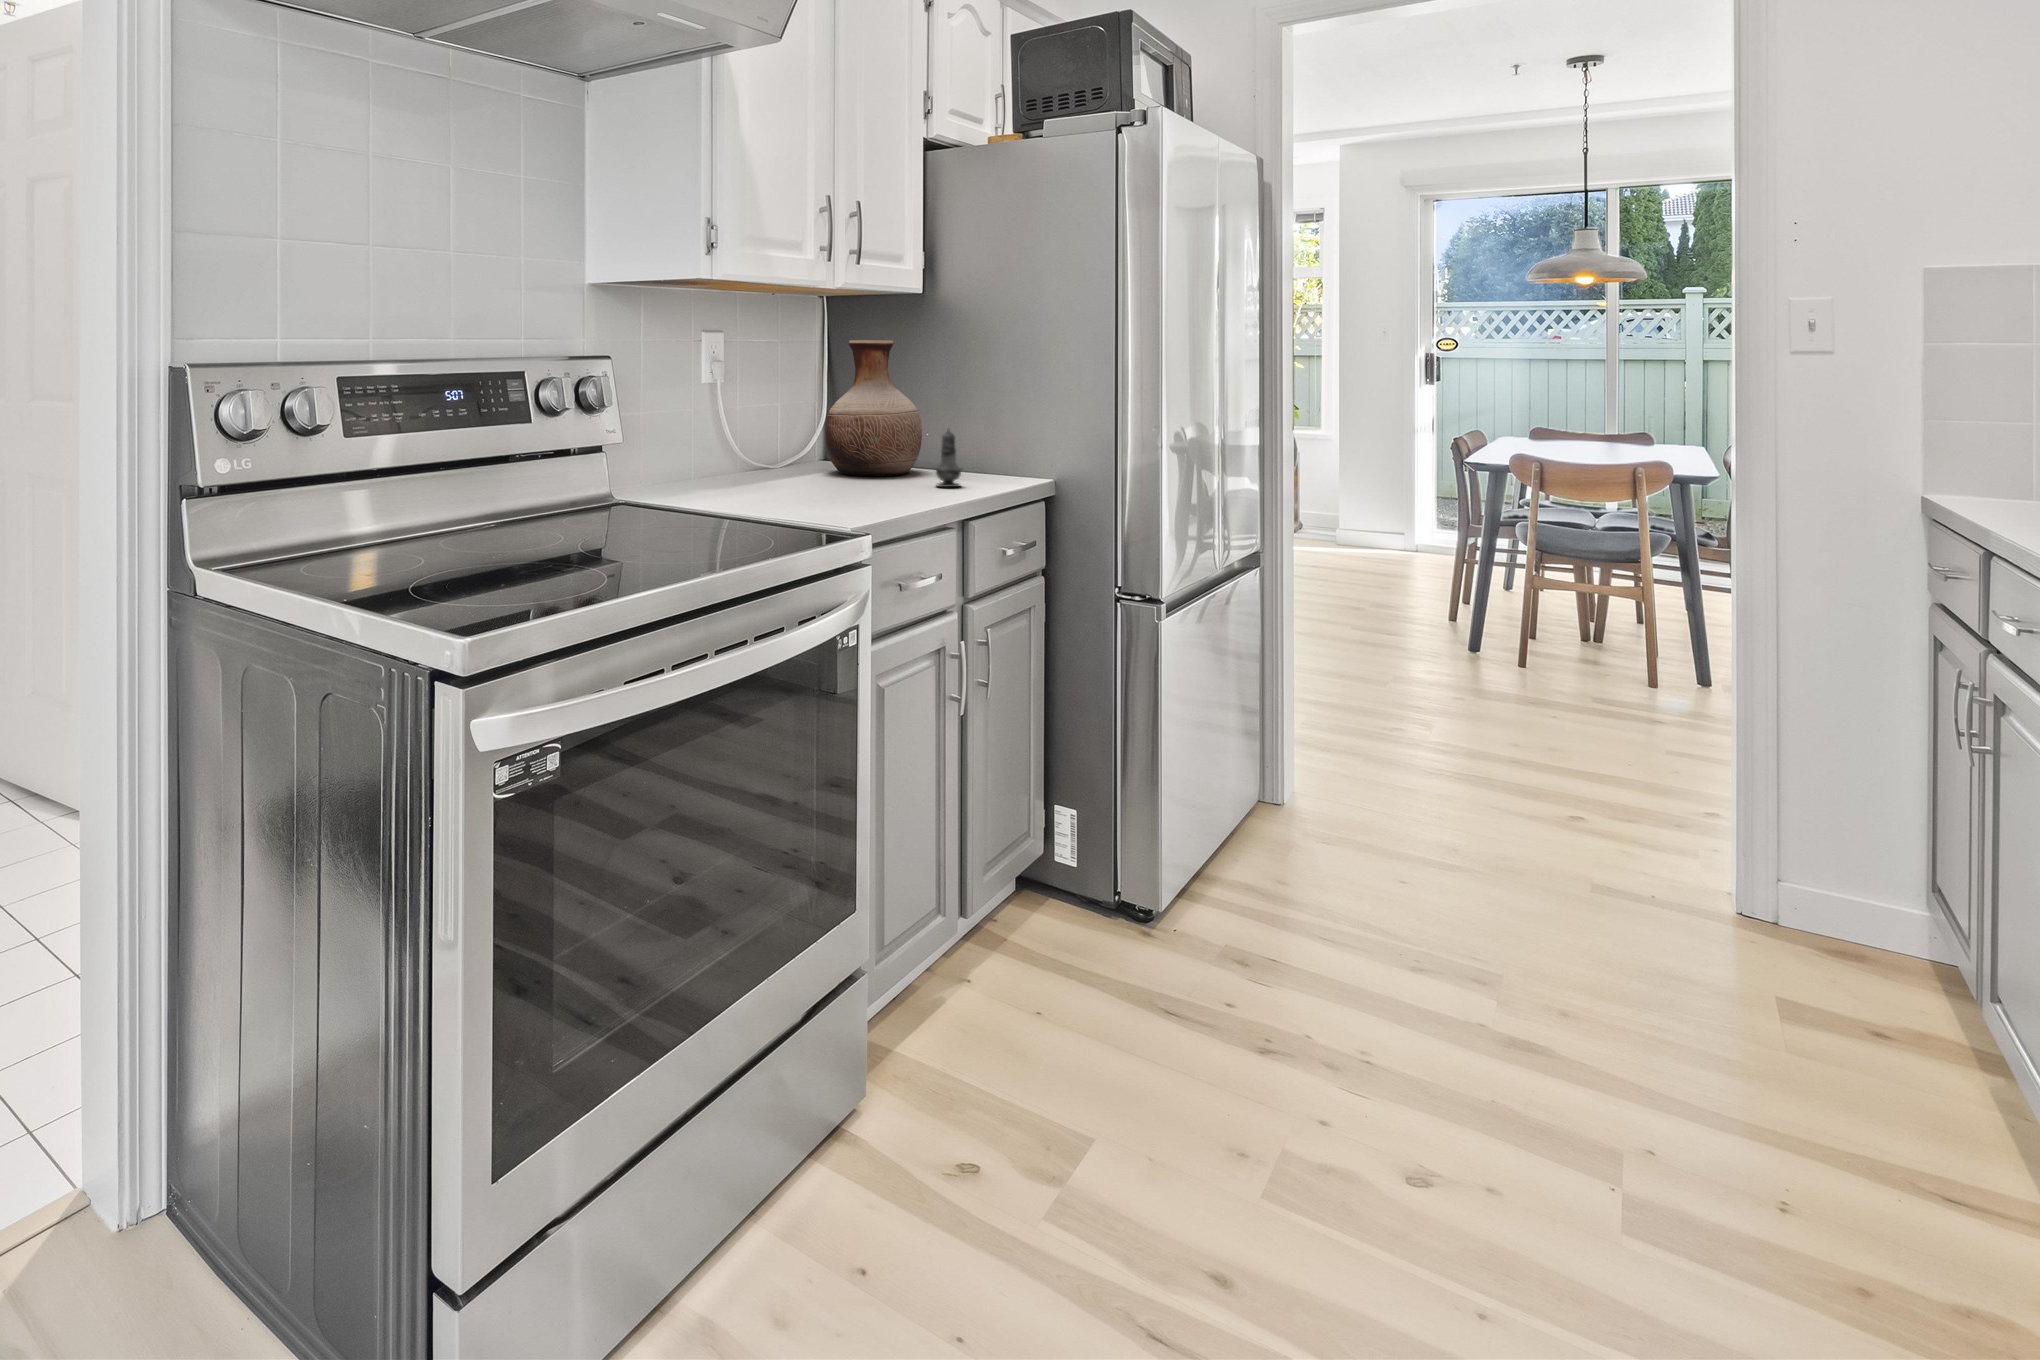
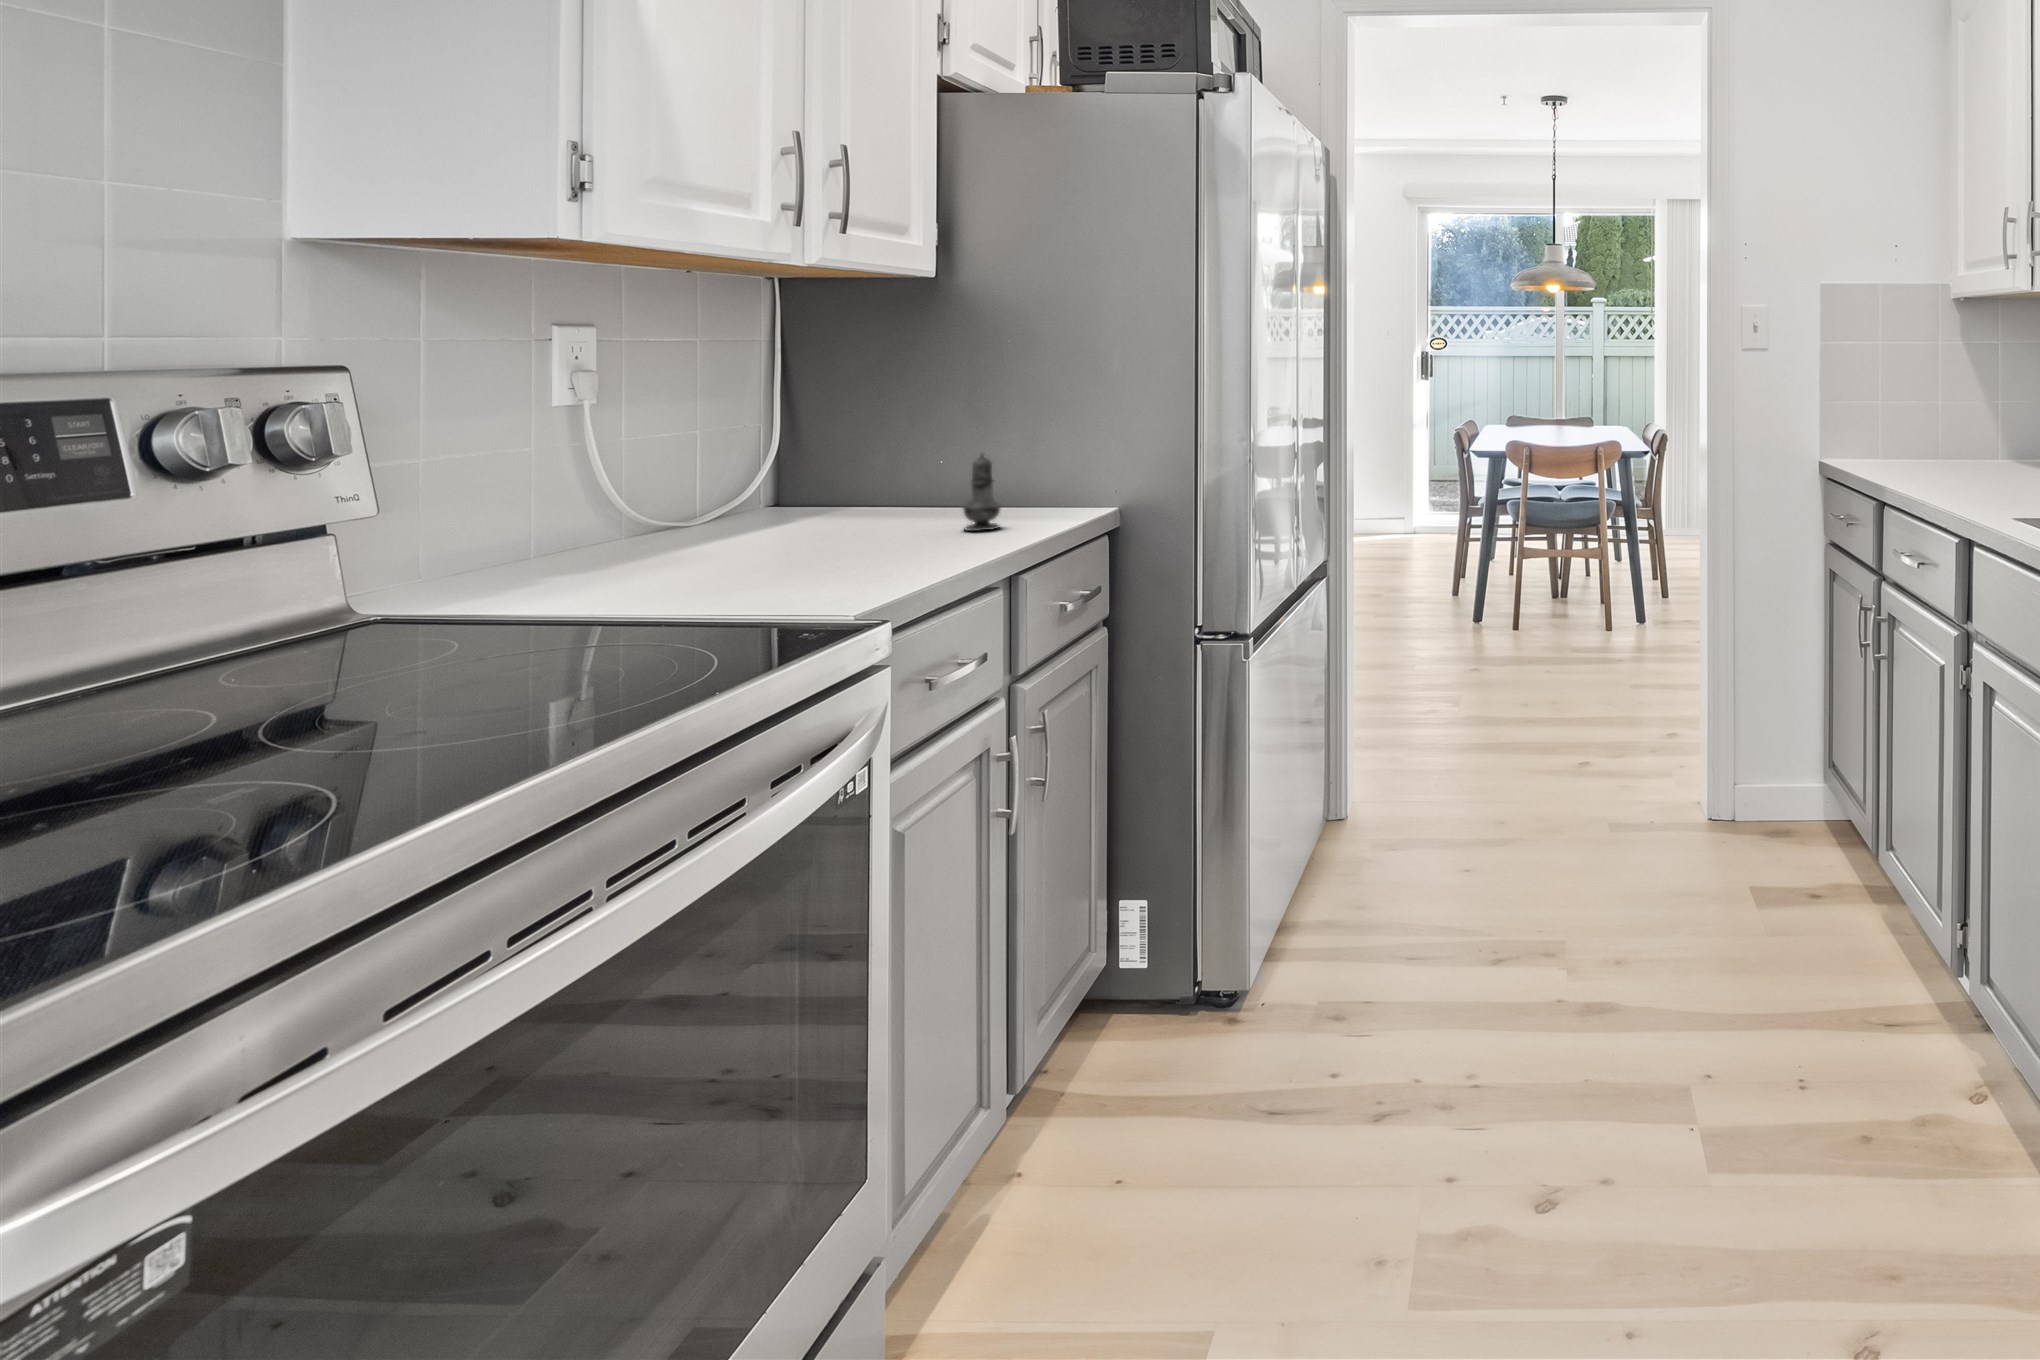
vase: present [825,340,922,476] -> none [784,337,935,523]

